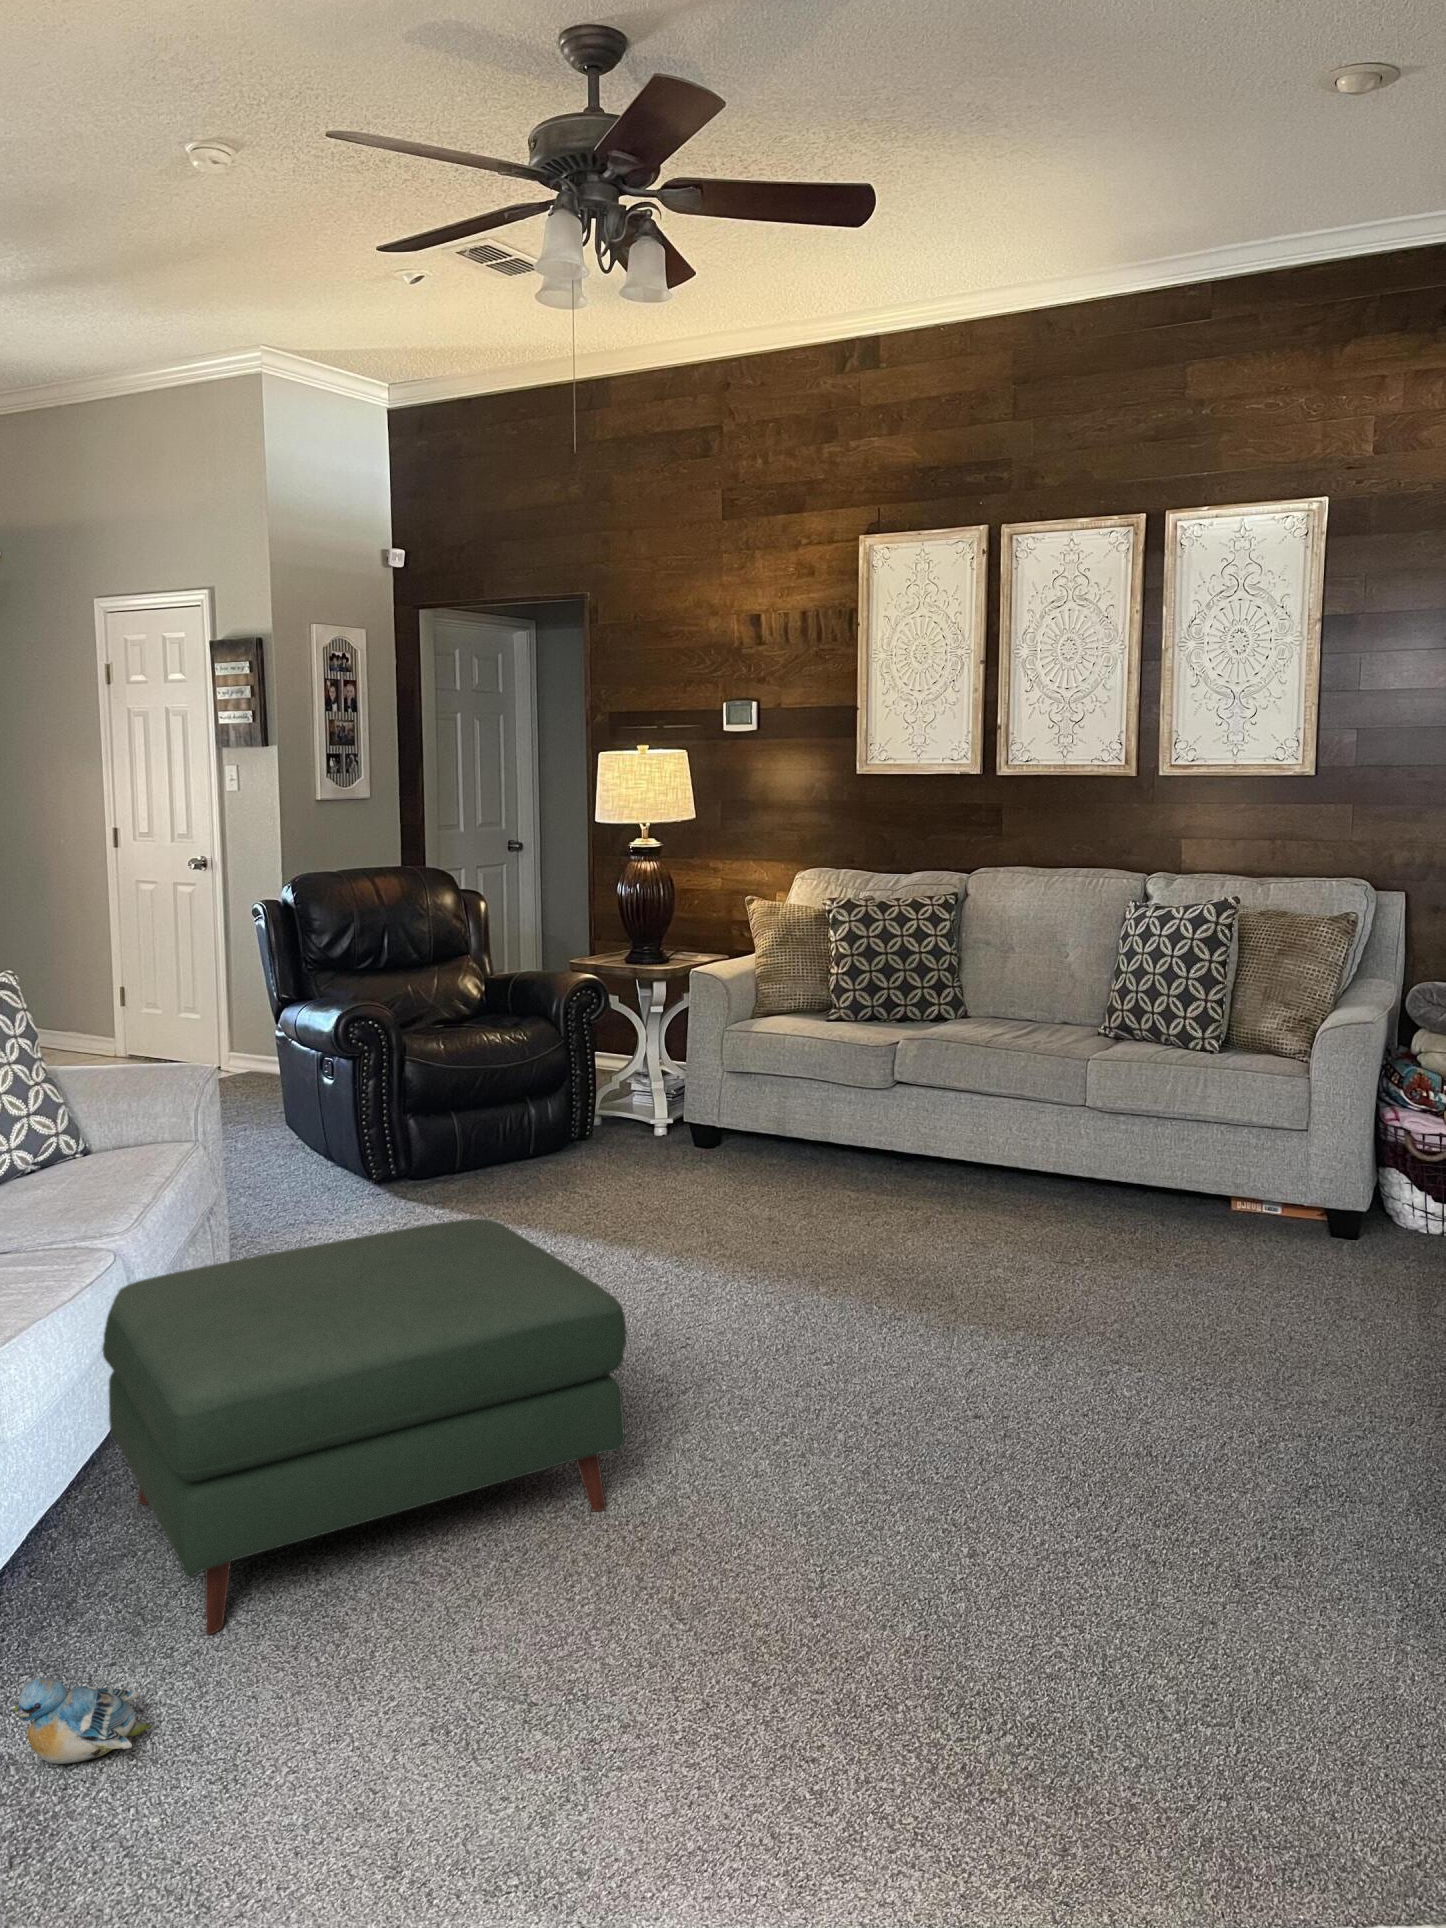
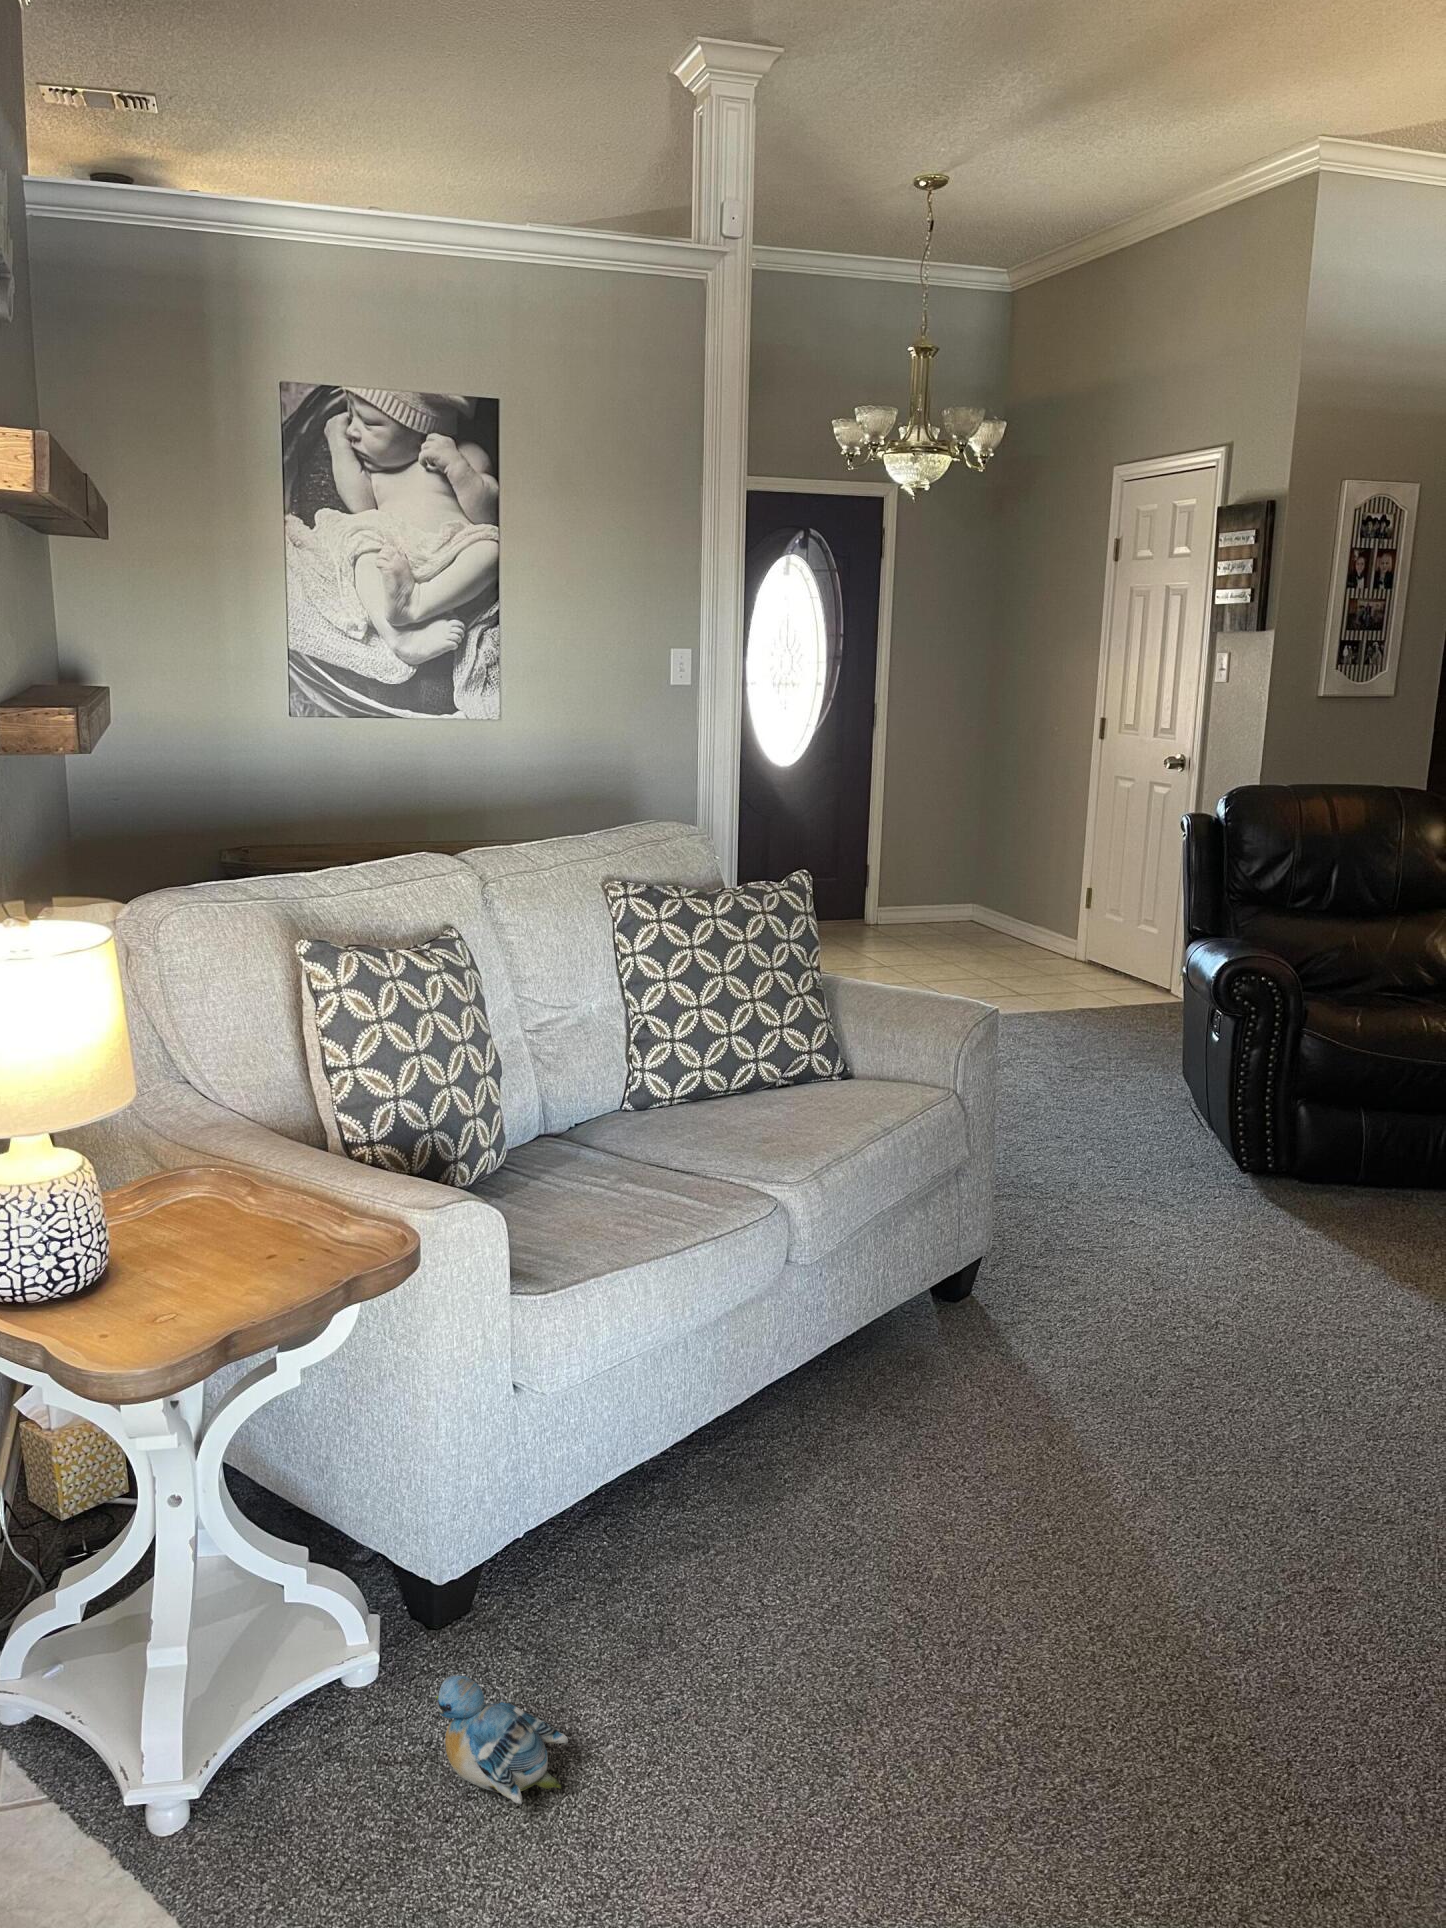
ottoman: present [102,1219,626,1635] -> none [665,1250,1330,1771]

